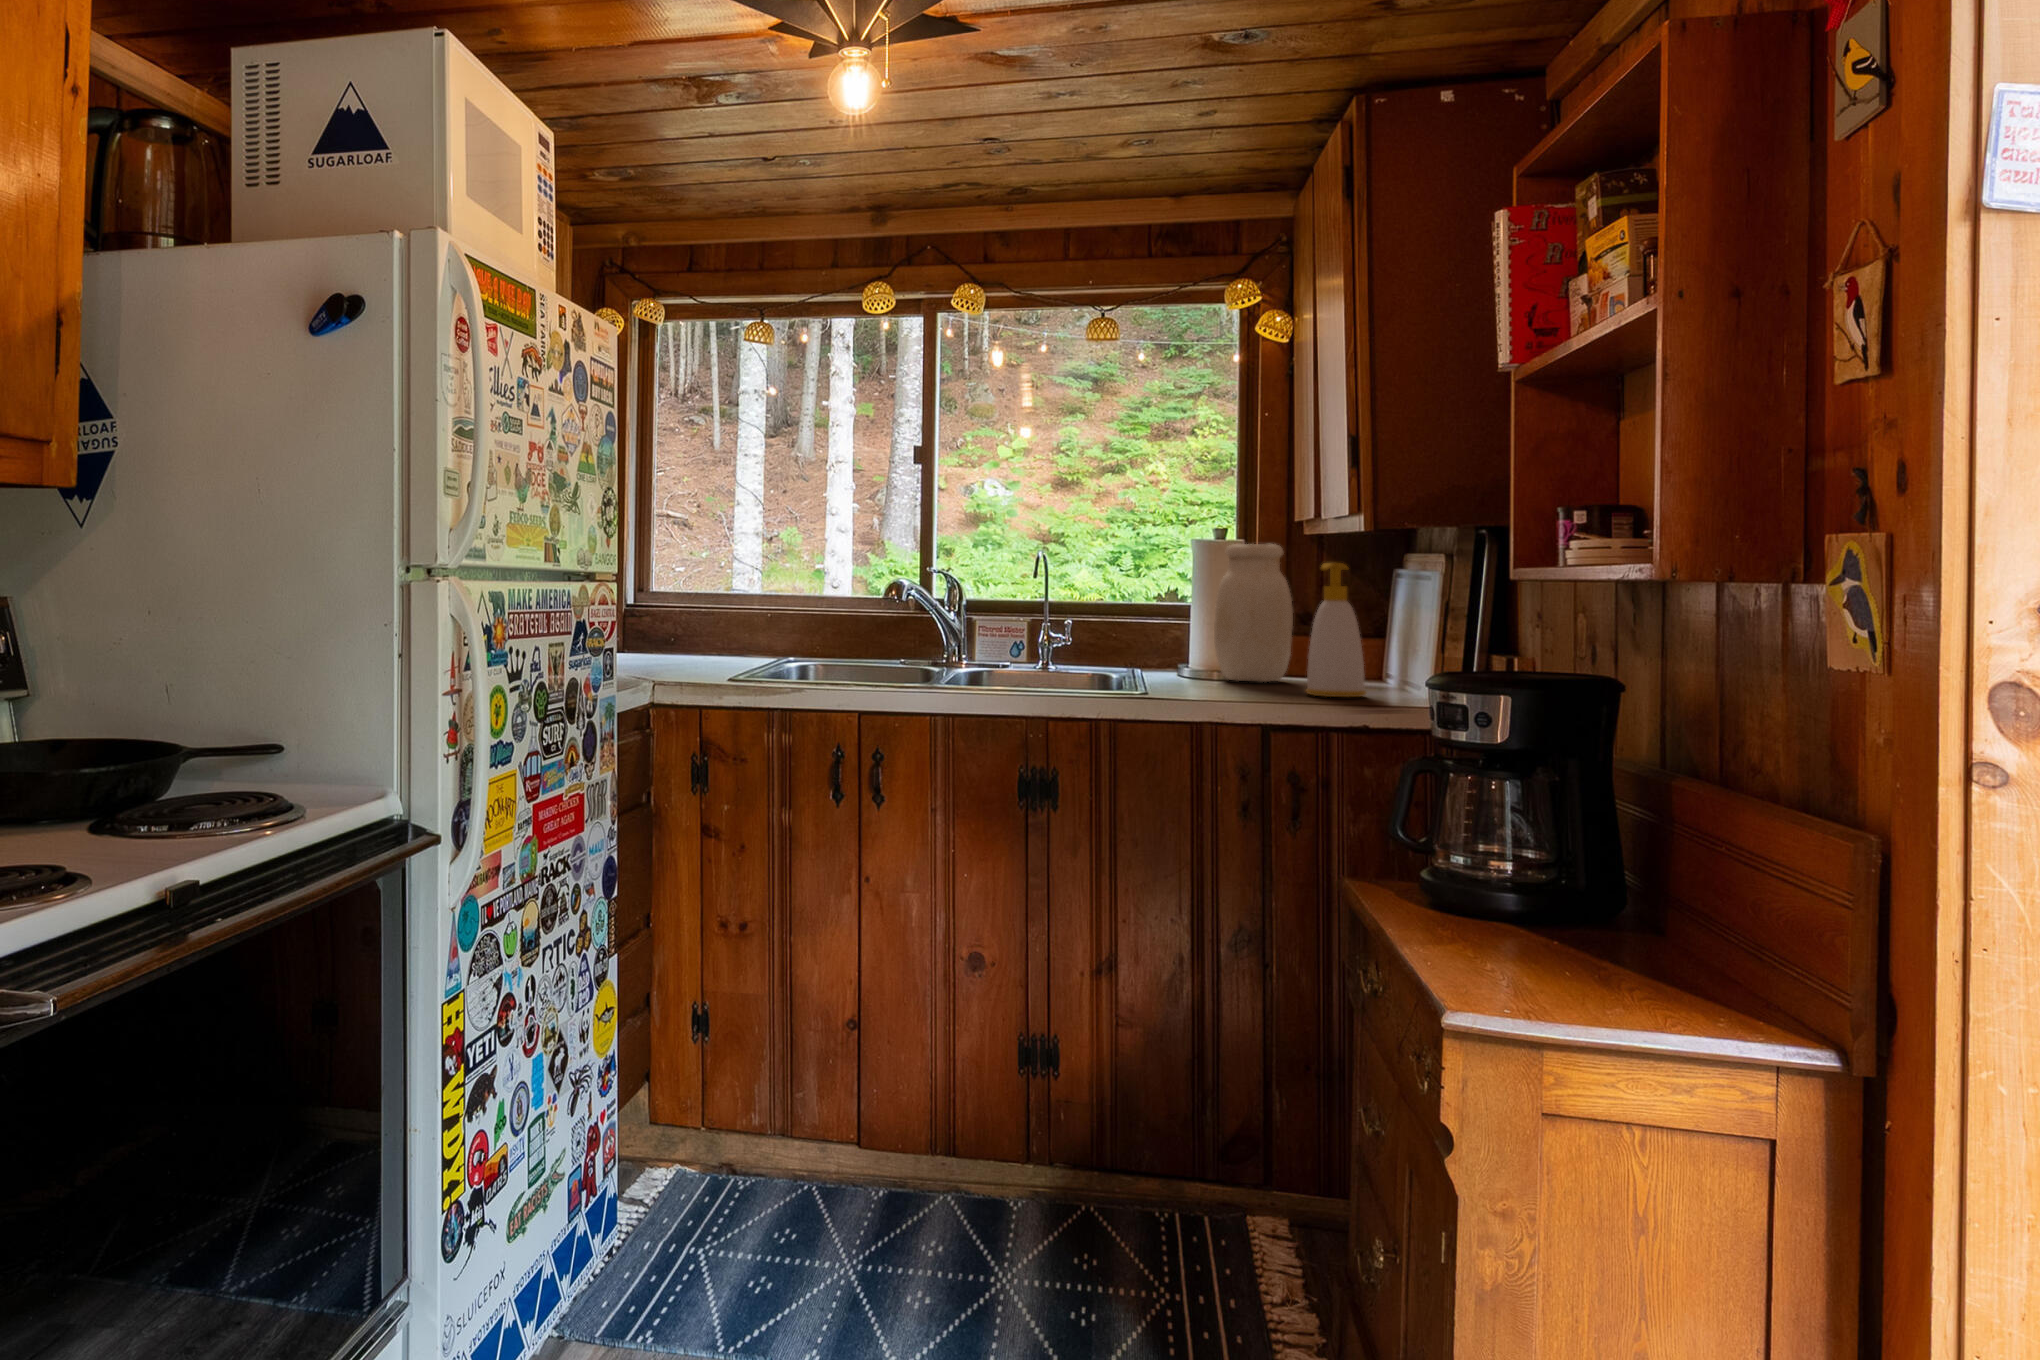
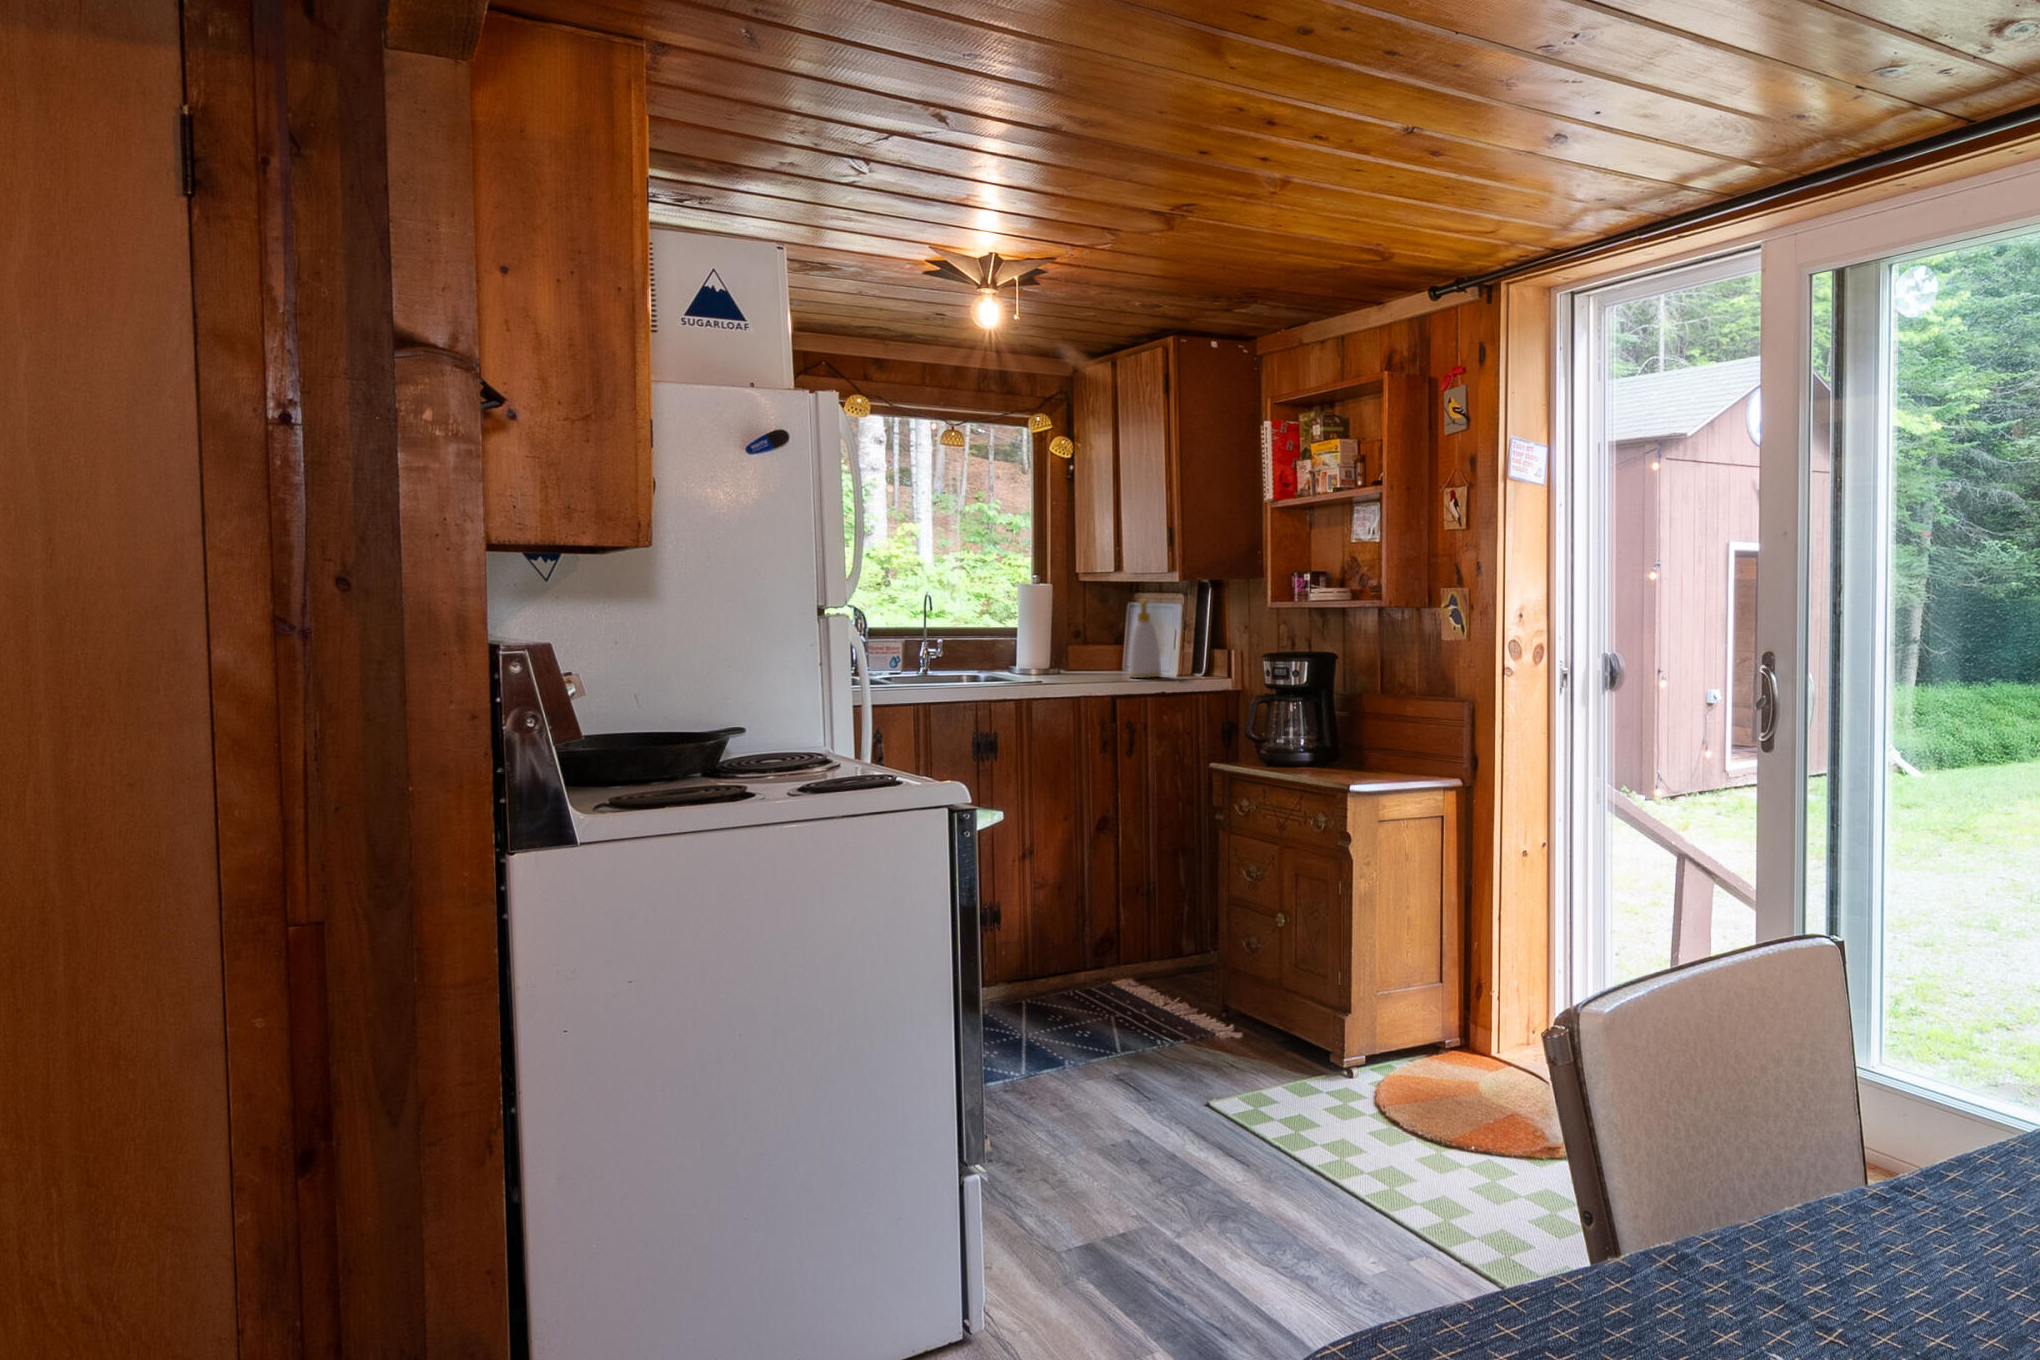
jar: present [1214,544,1293,682] -> none [1054,588,1100,674]

